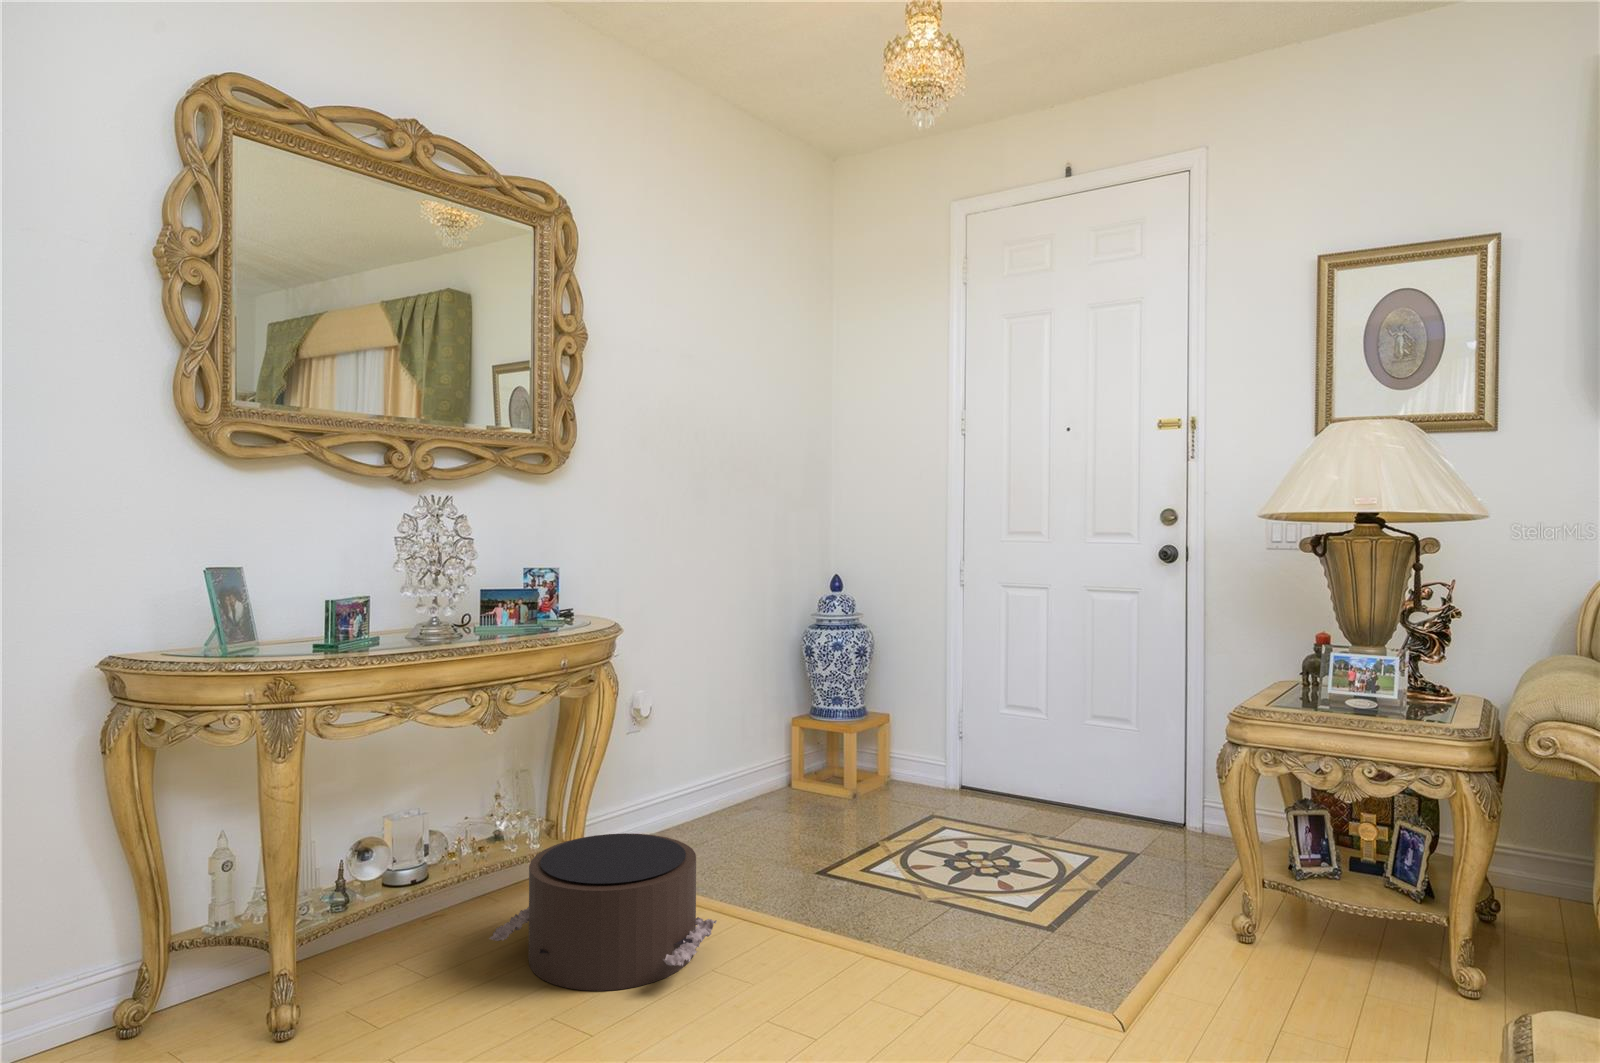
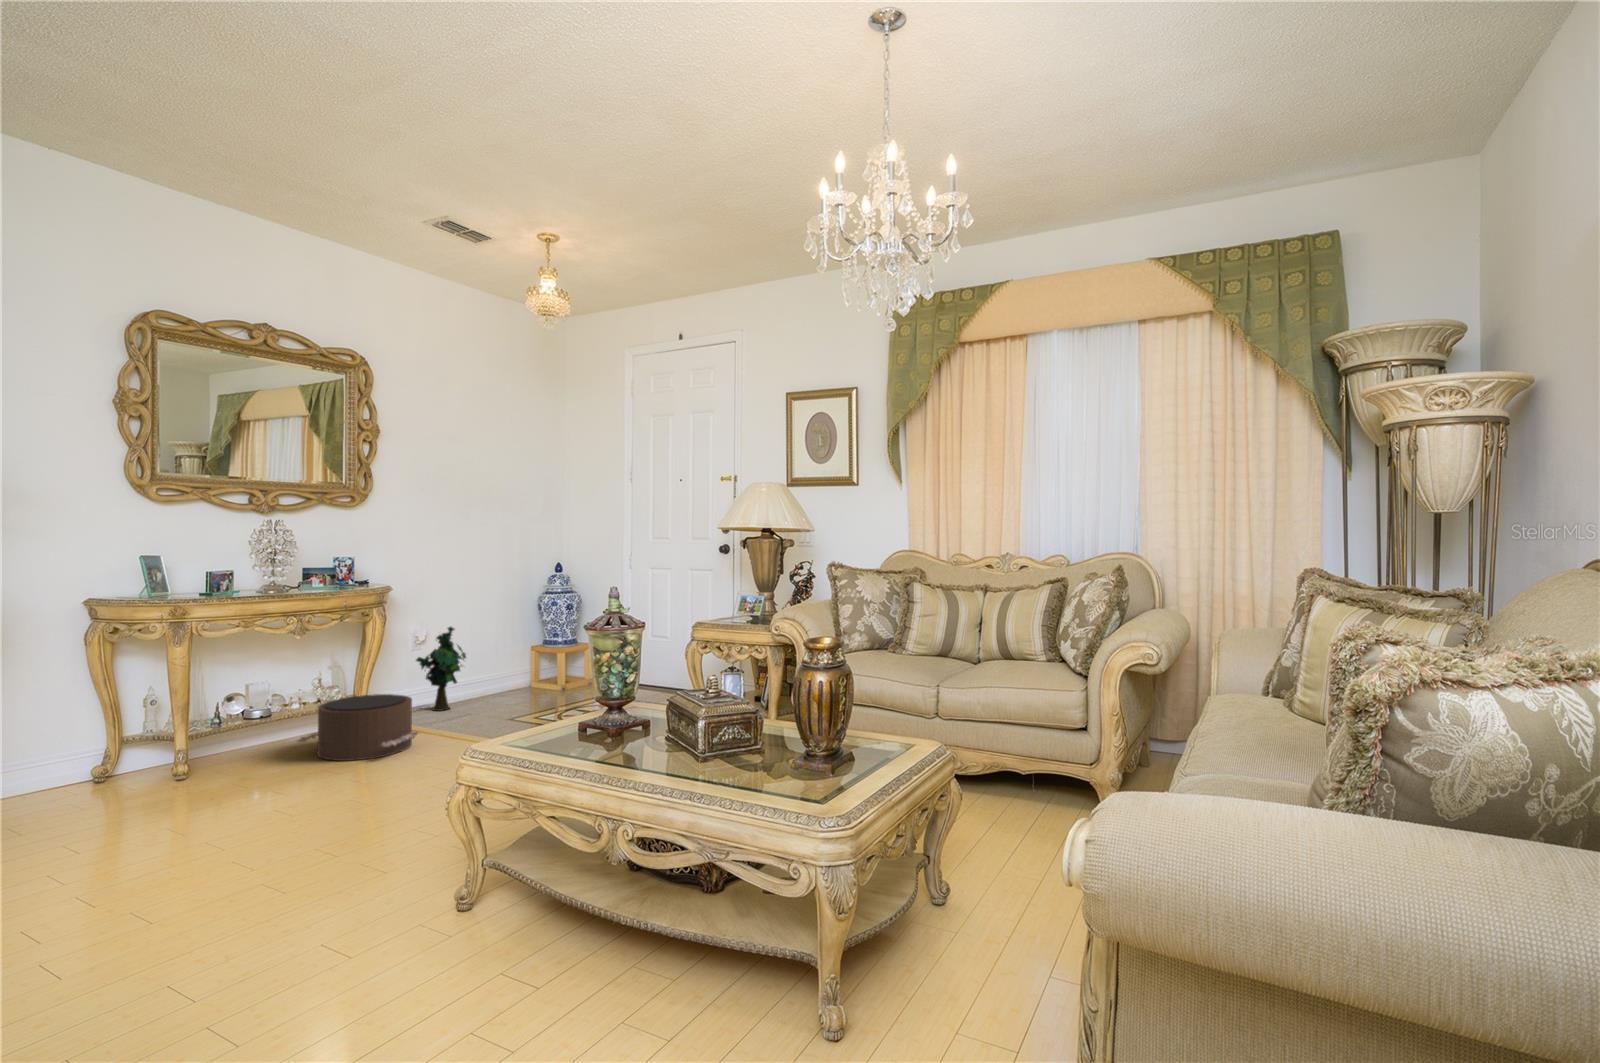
decorative plant: none [640,689,723,841] -> present [416,627,466,711]

